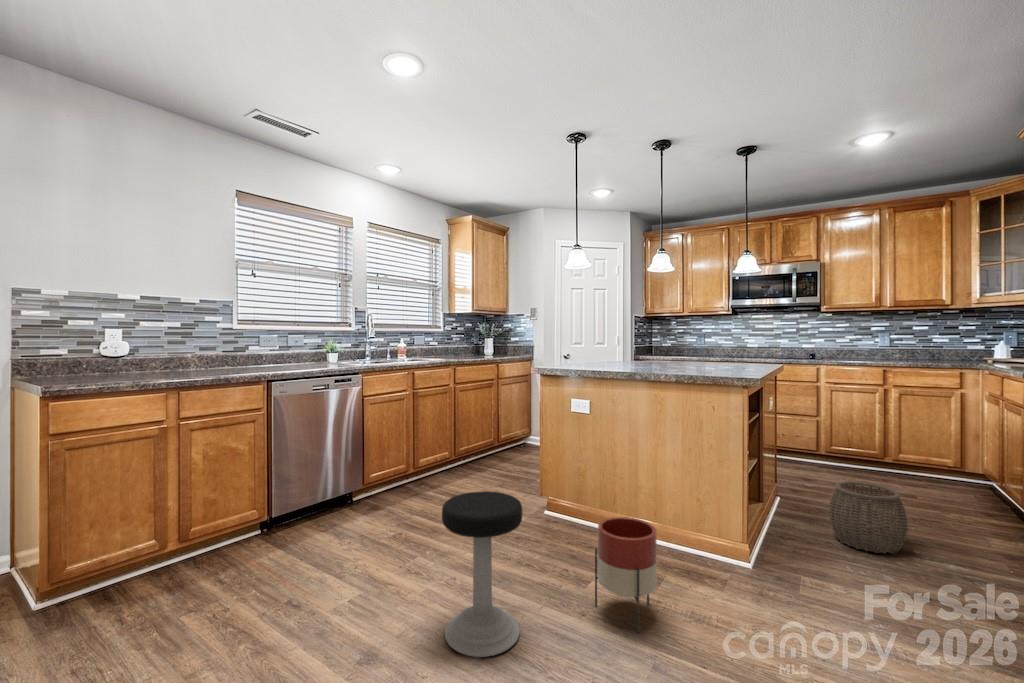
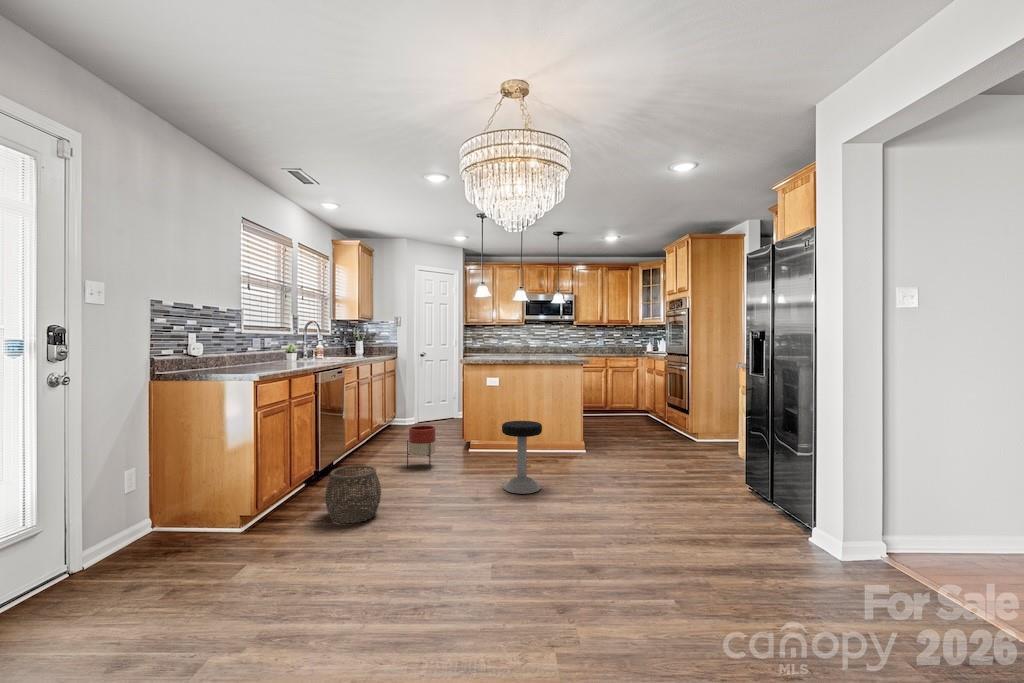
woven basket: present [829,481,909,554] -> present [325,465,381,524]
planter: present [595,517,657,633] -> present [407,425,436,470]

